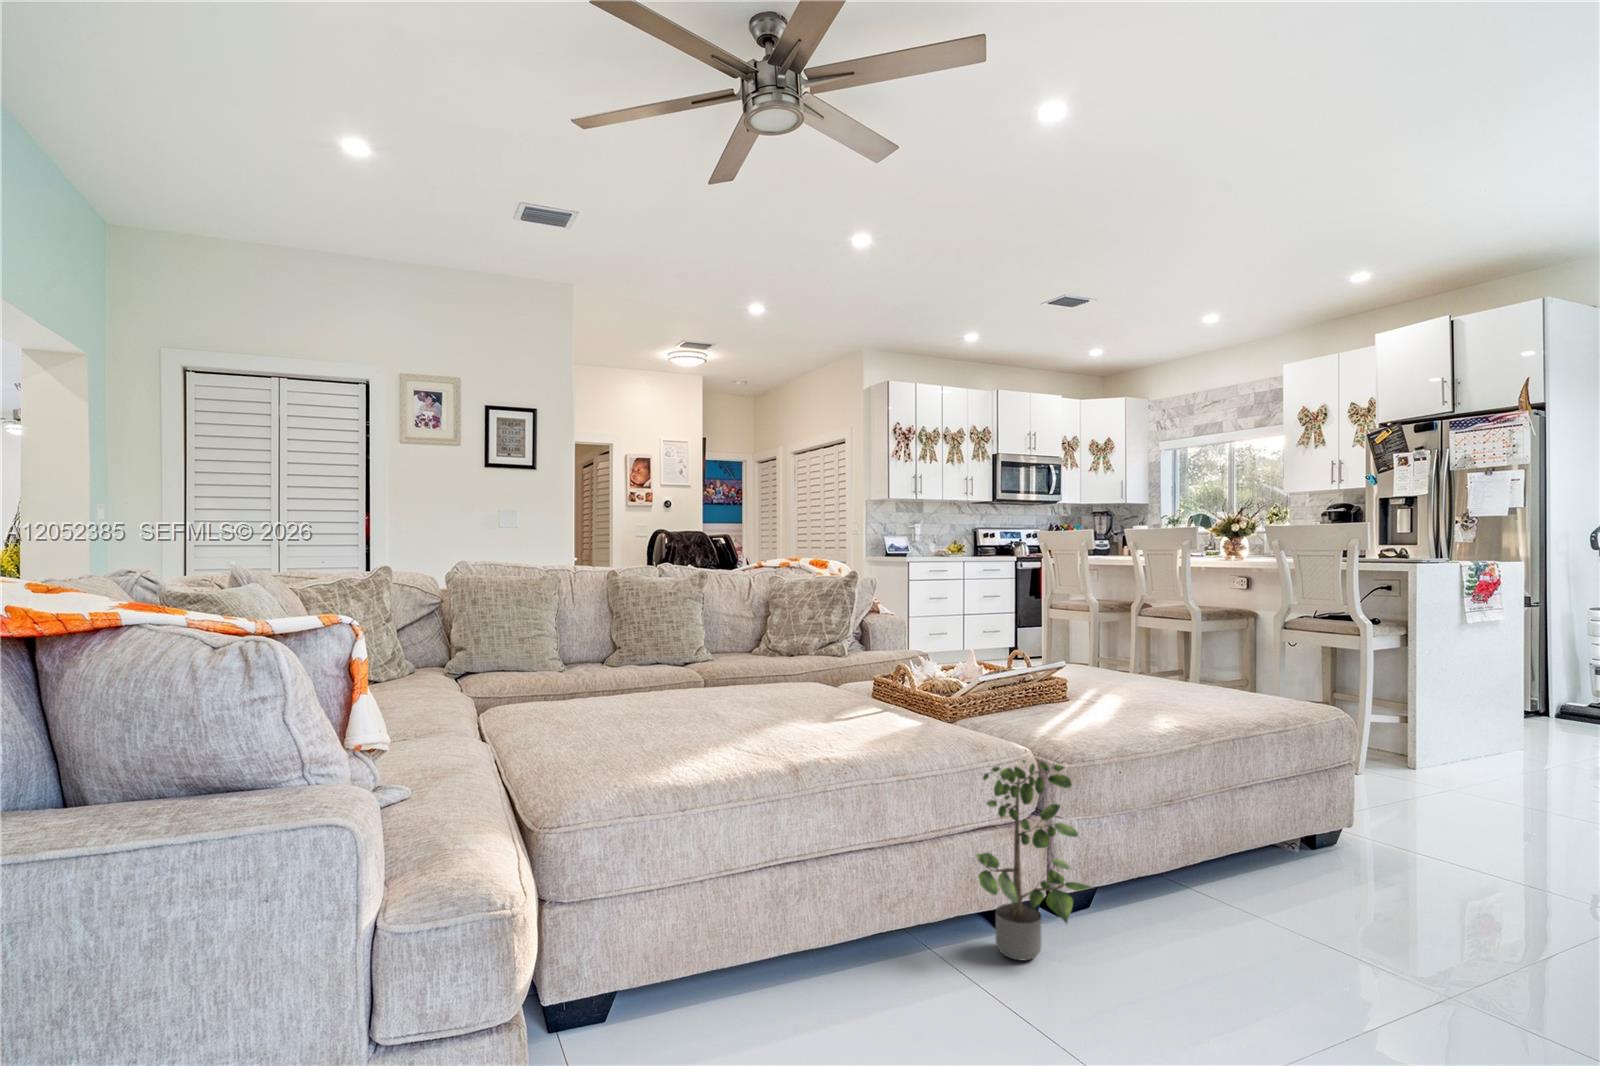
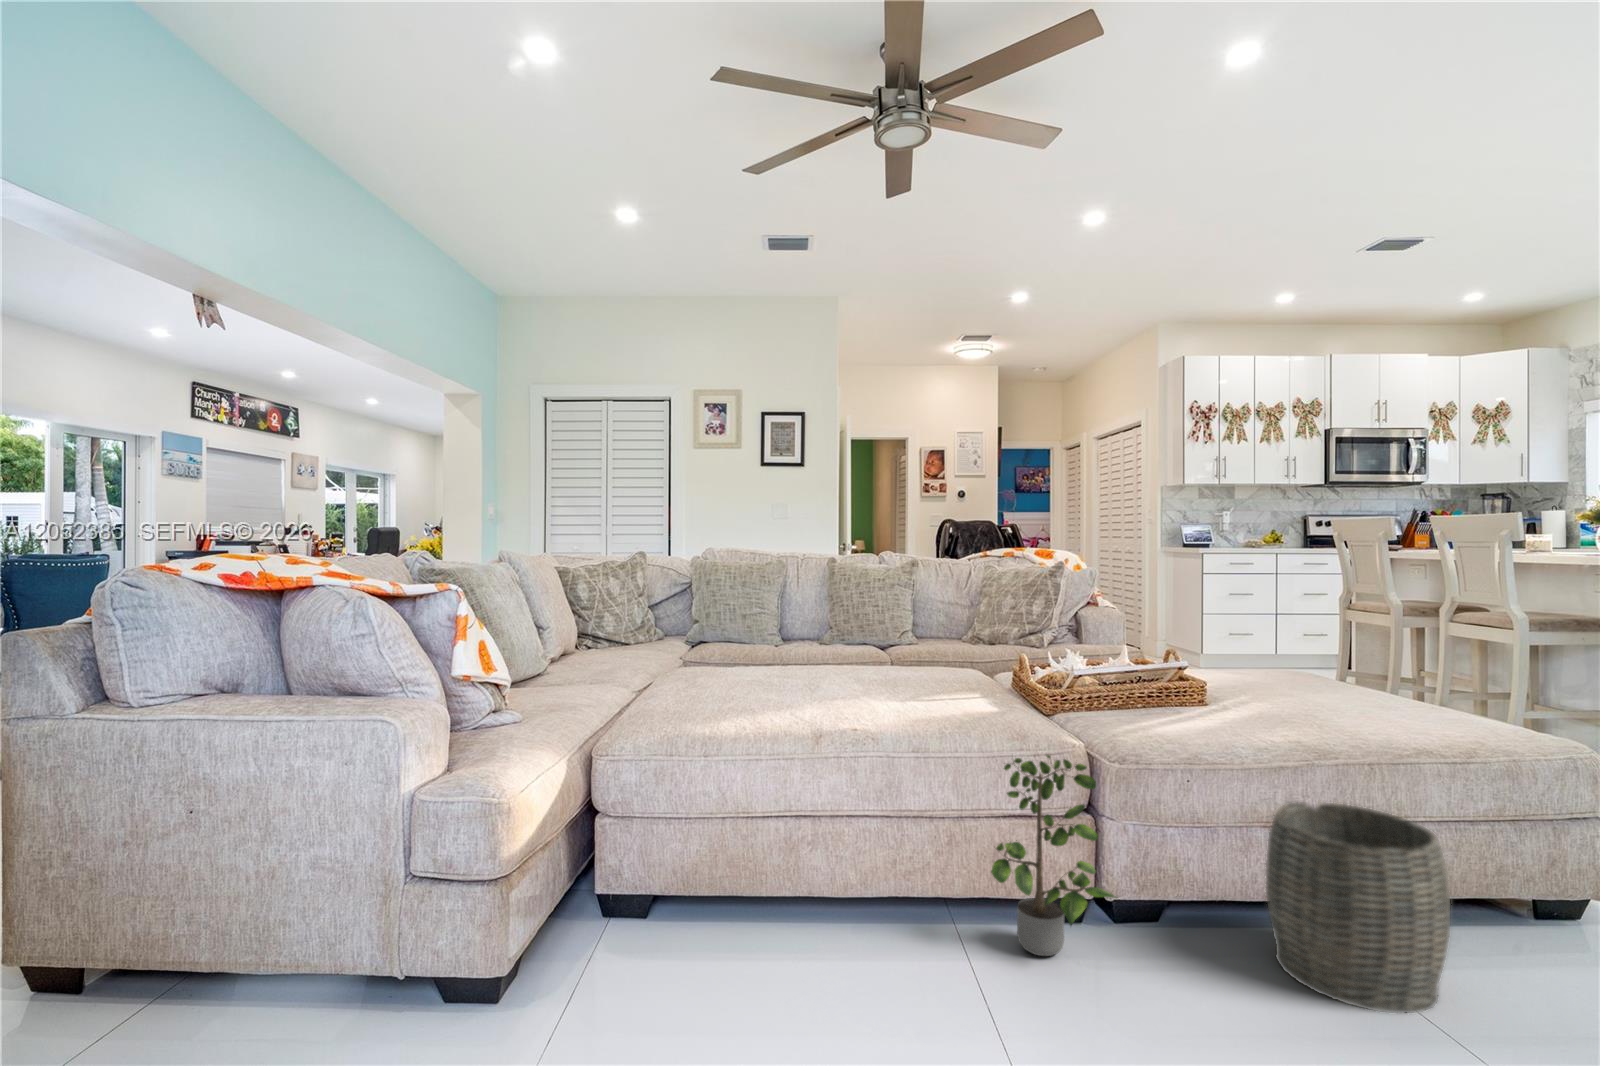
woven basket: none [1172,773,1315,942] -> present [1266,803,1450,1013]

